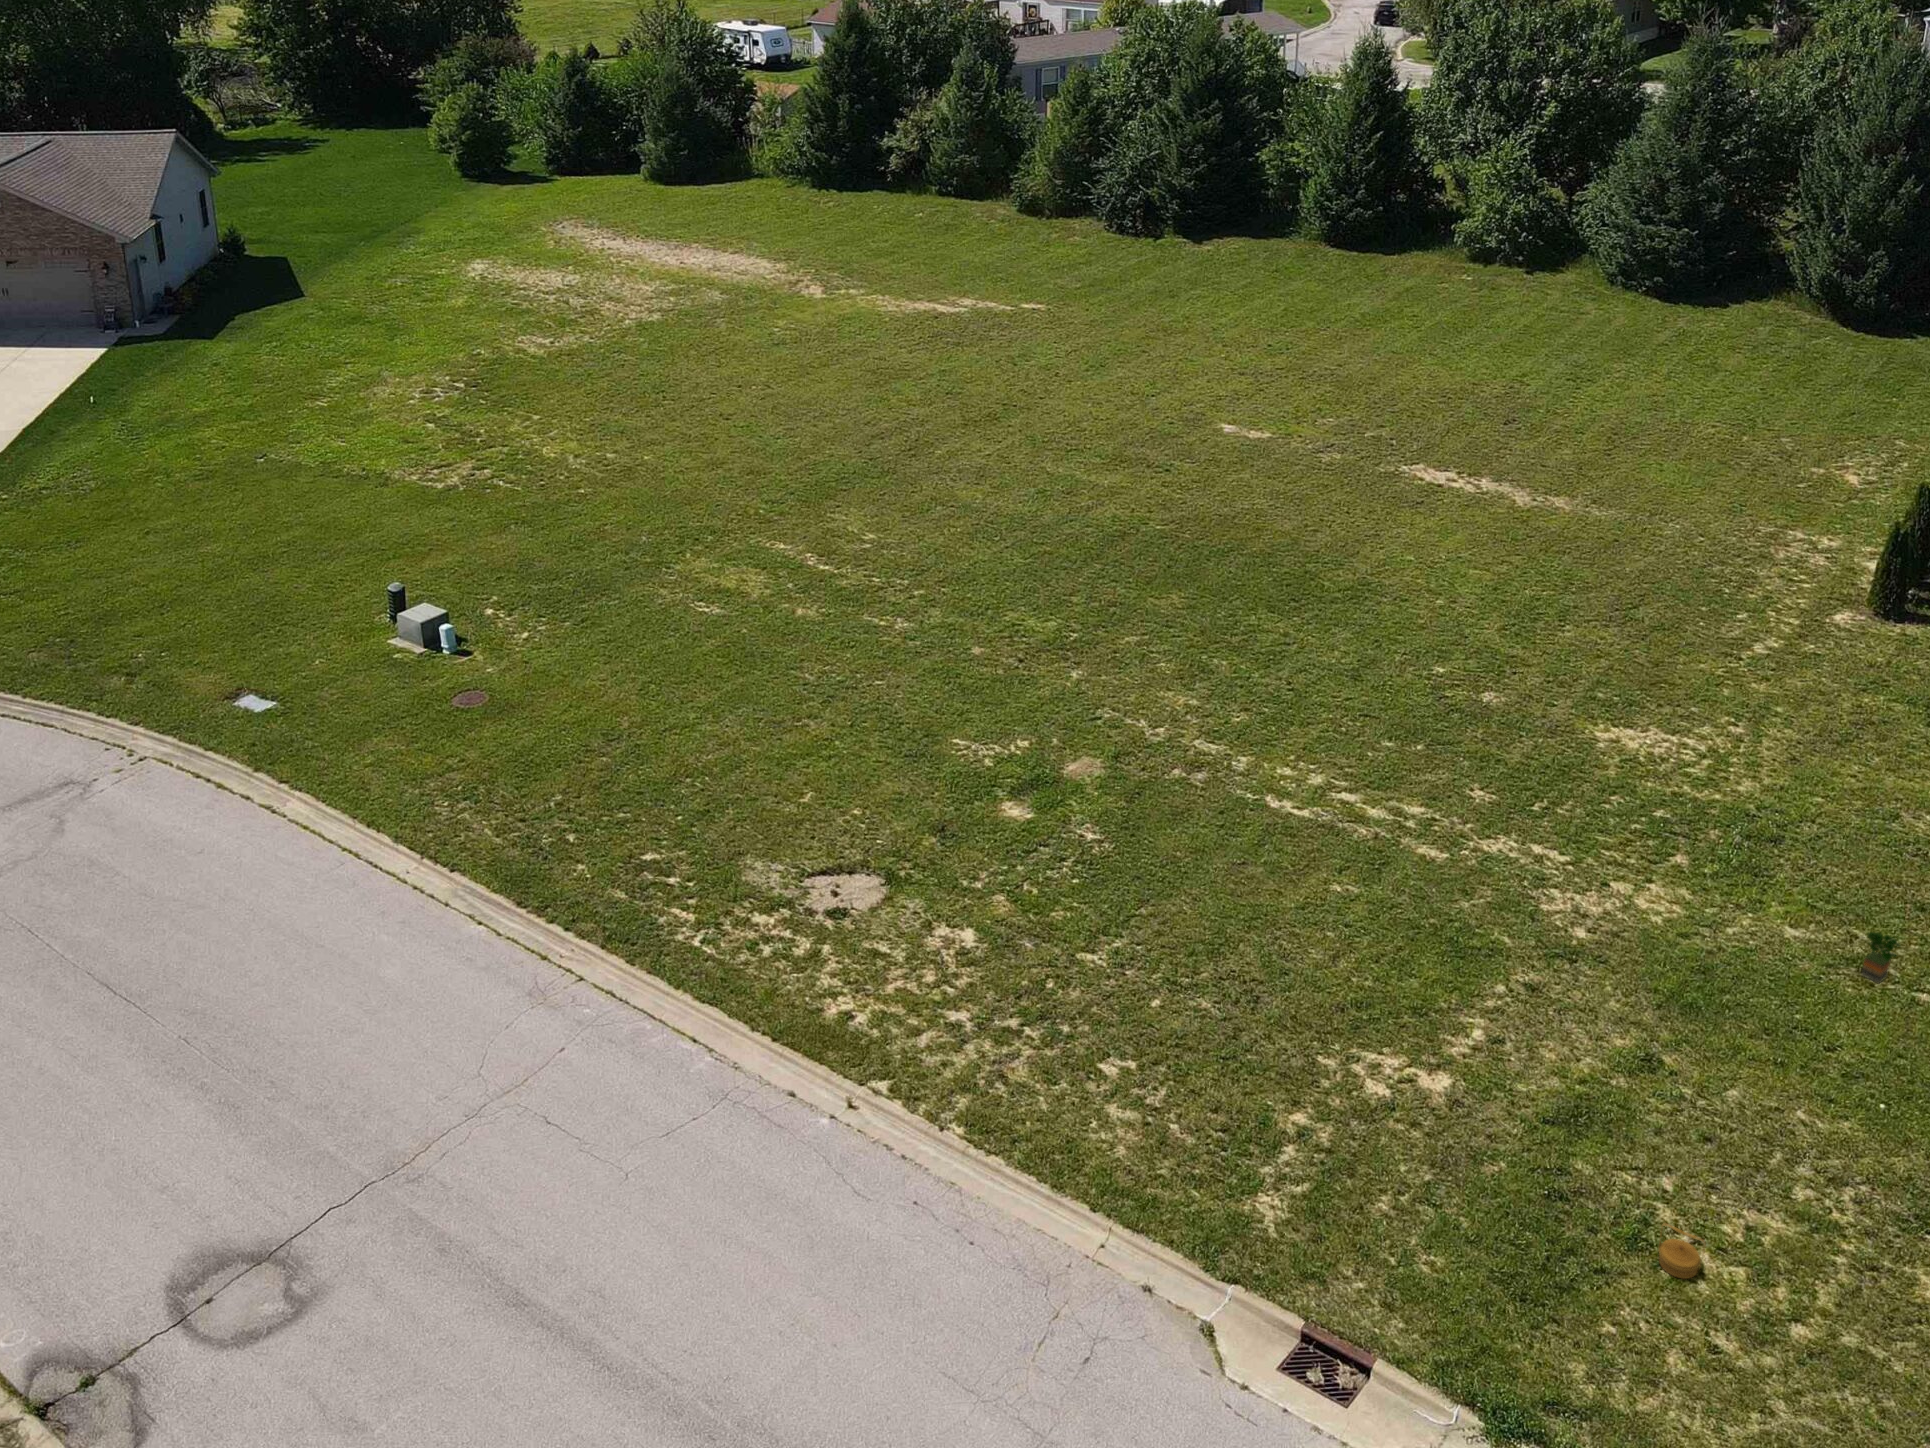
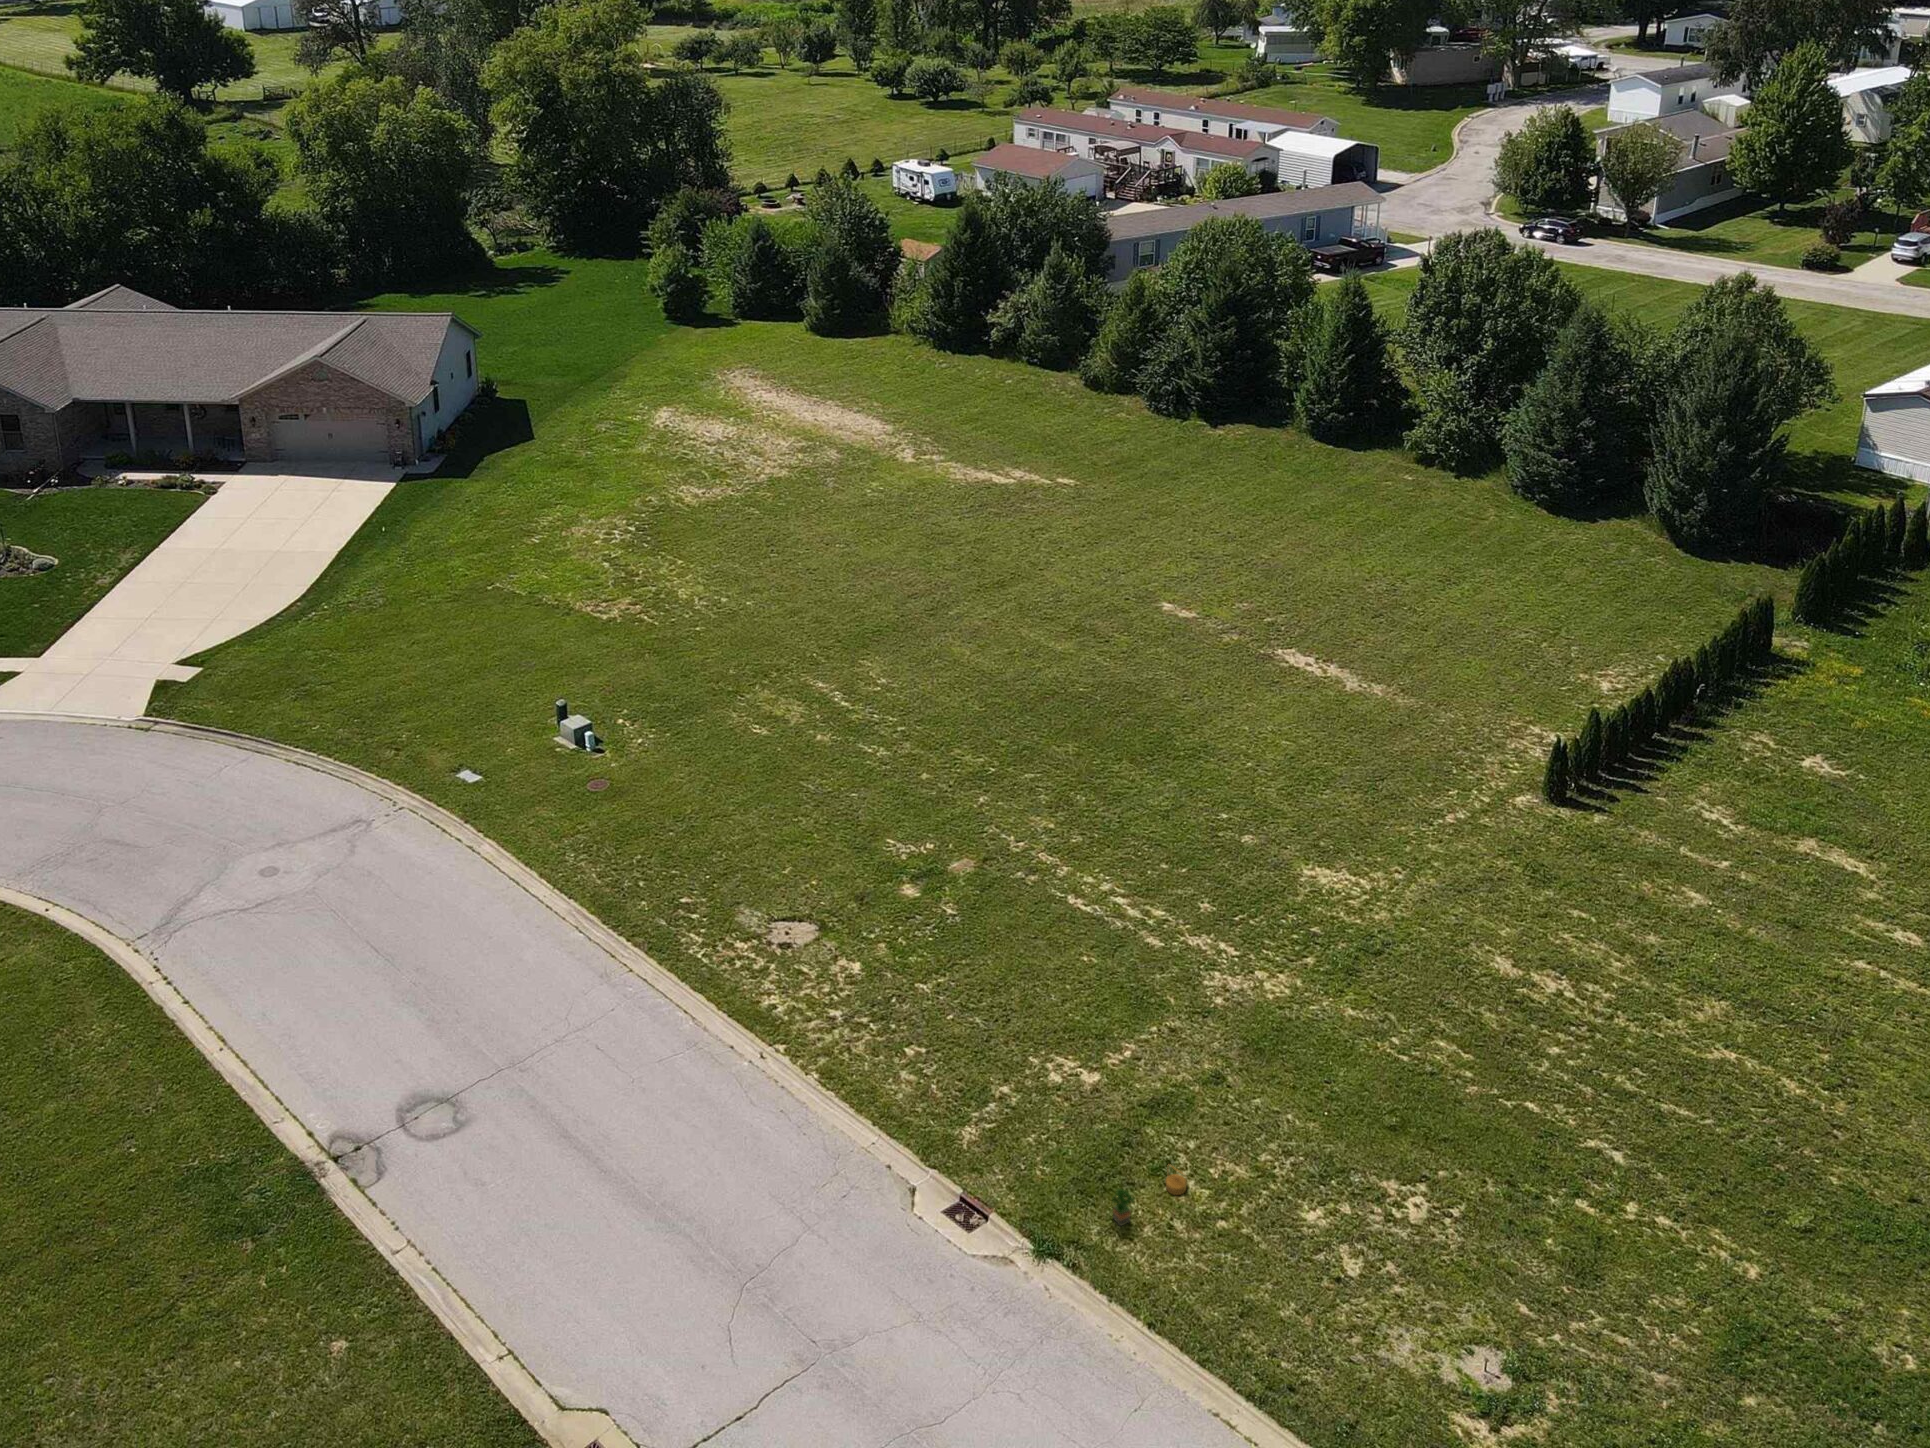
potted tree: present [1862,932,1900,983] -> present [1112,1189,1134,1226]

